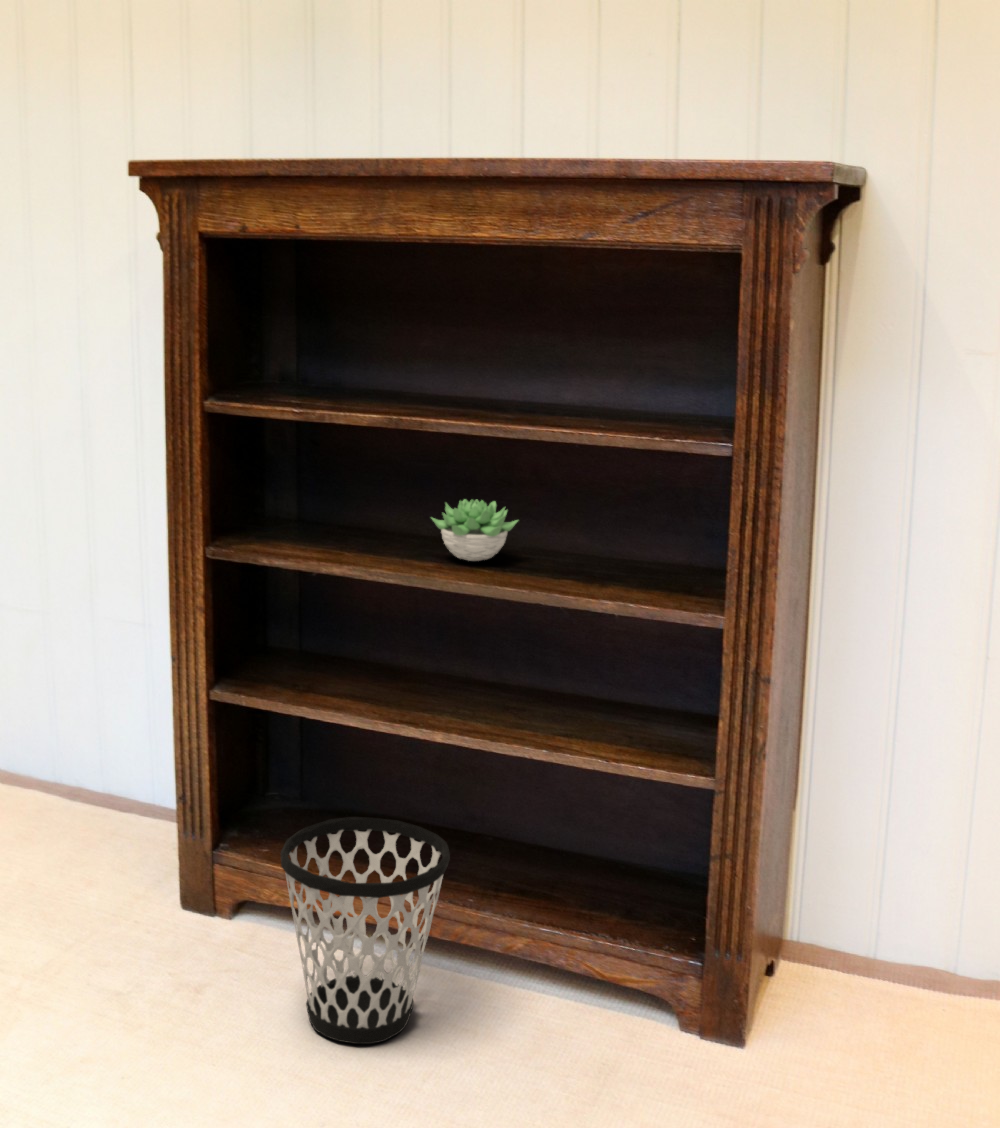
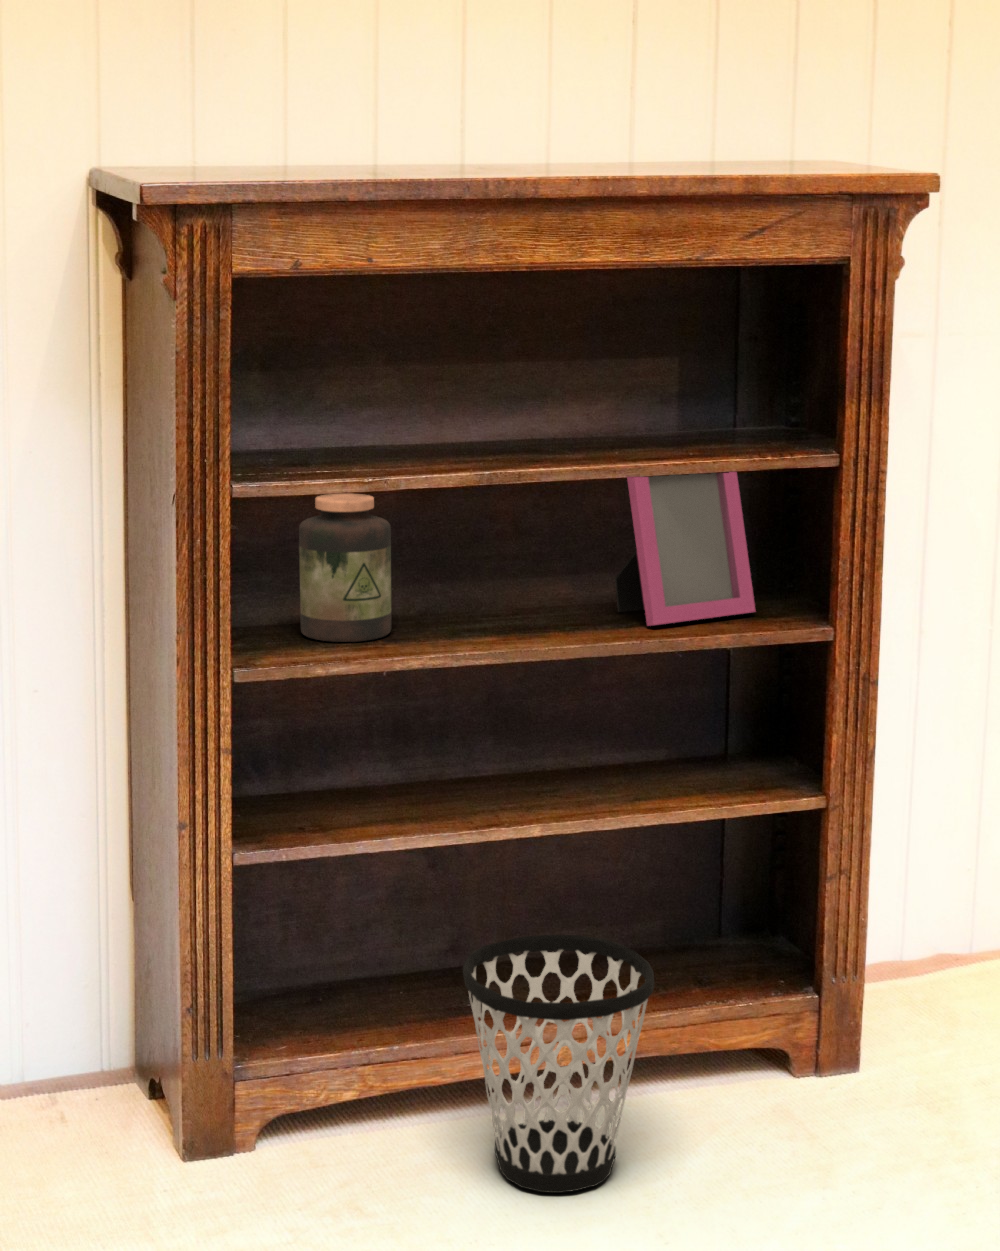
picture frame: none [557,423,690,589] -> present [615,472,755,626]
jar: none [313,426,389,547] -> present [299,493,391,642]
succulent plant: present [431,499,518,561] -> none [470,556,568,627]

